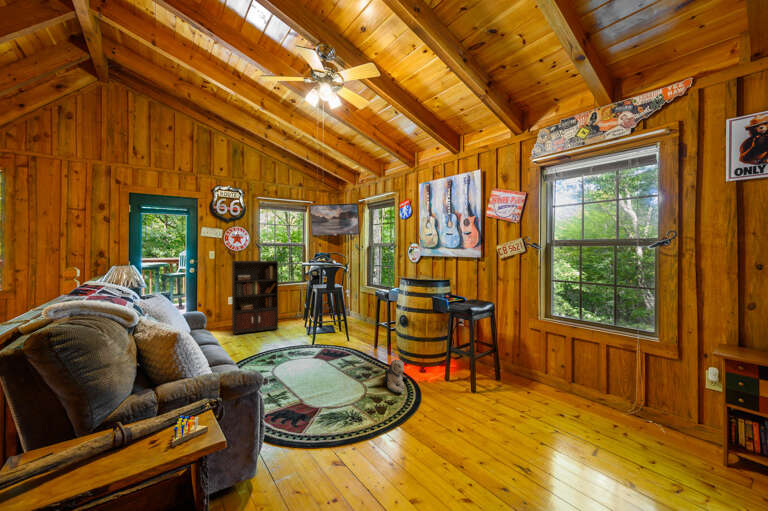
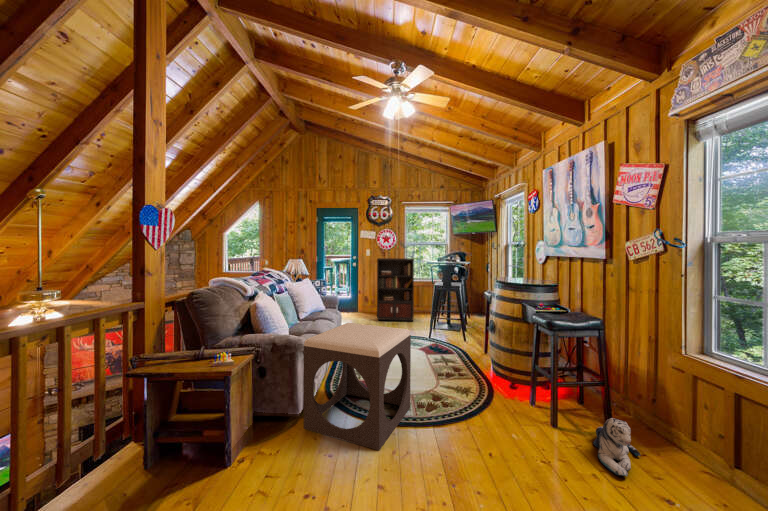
footstool: none [271,335,378,484] -> present [304,323,411,450]
plush toy: present [384,360,408,393] -> present [593,418,640,476]

